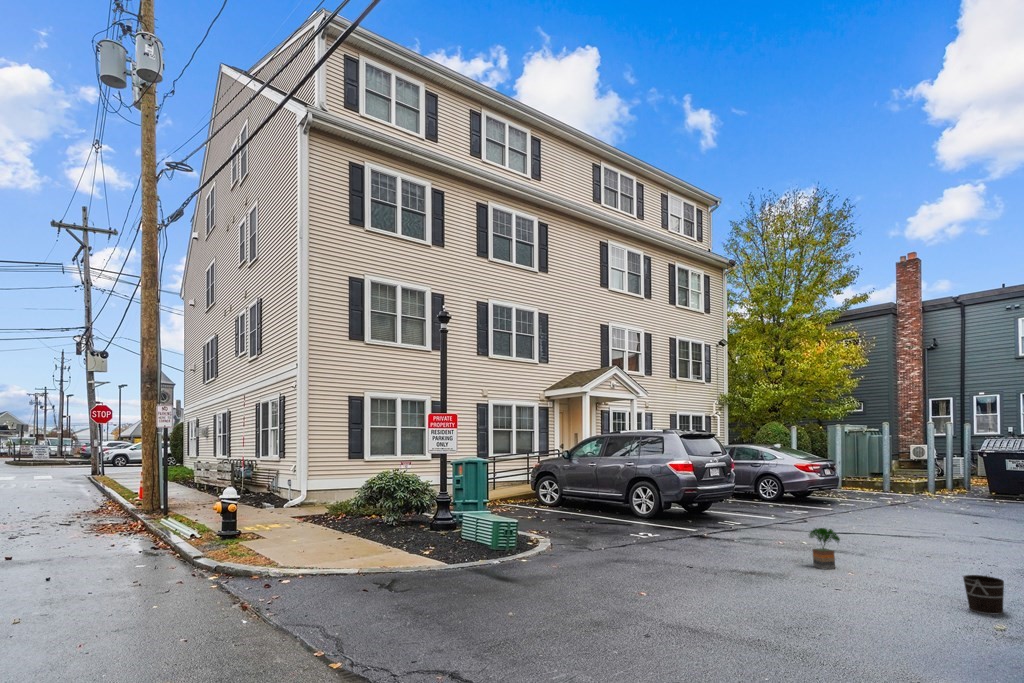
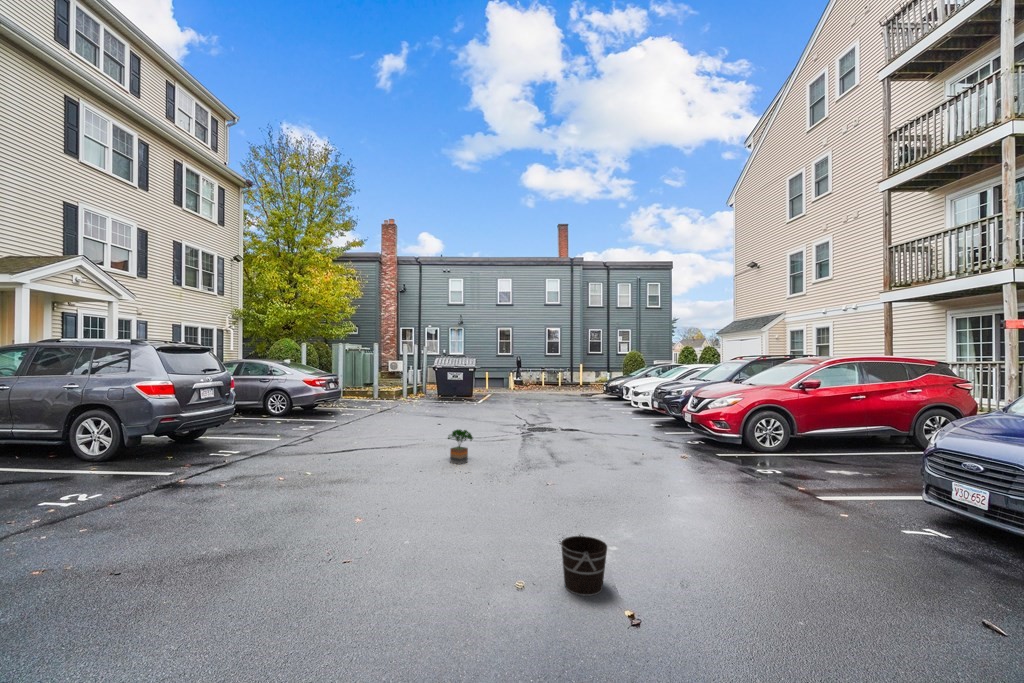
potted tree: present [809,528,840,569] -> present [448,430,473,465]

